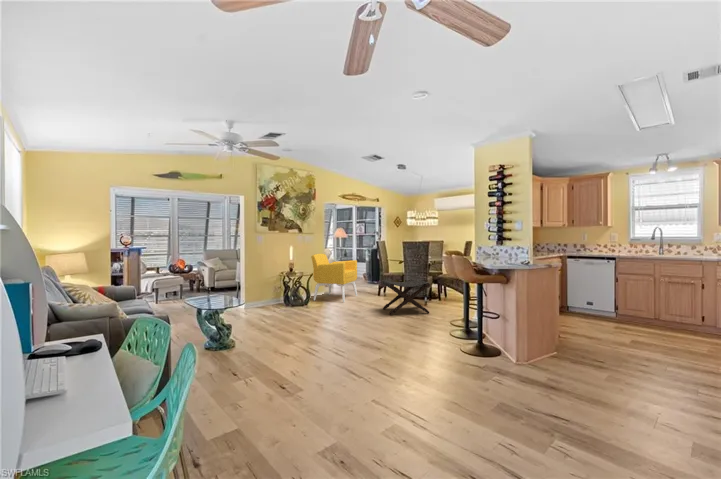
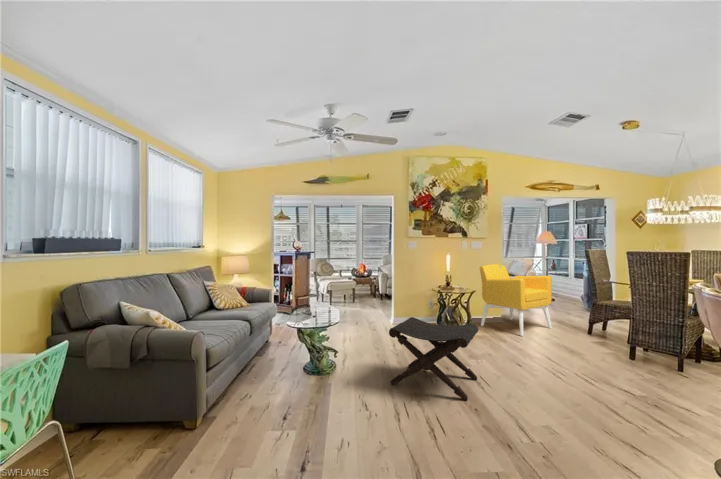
footstool: present [382,279,430,315] -> present [389,317,479,400]

